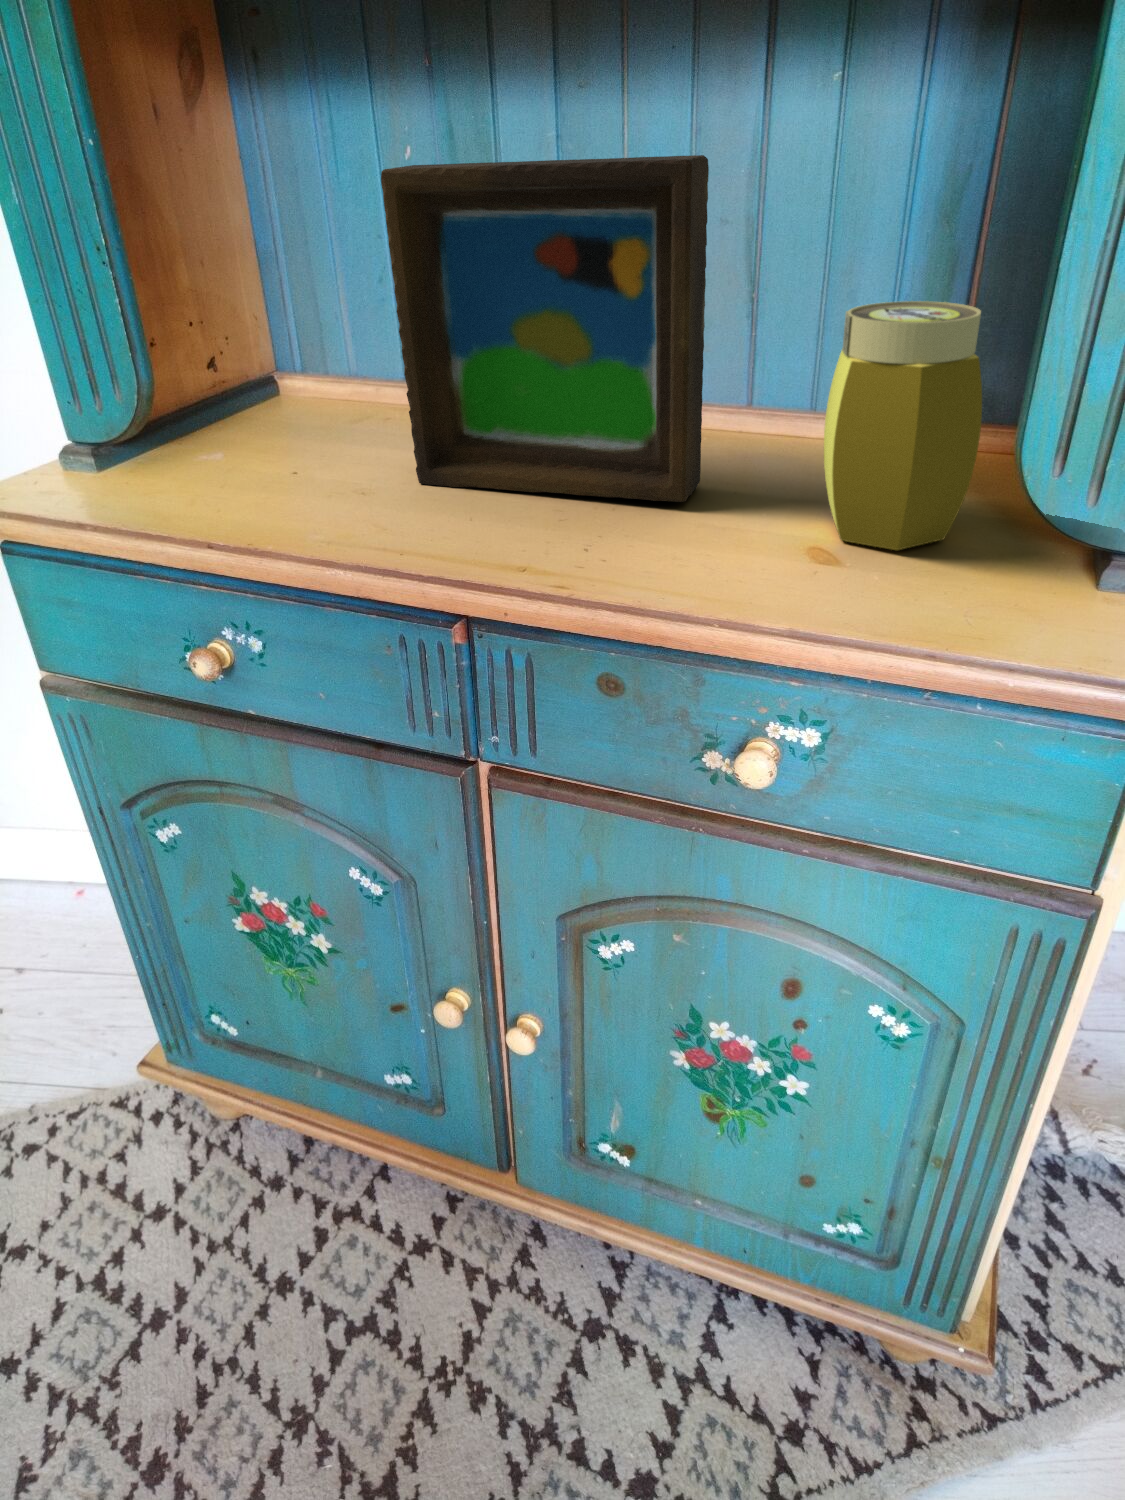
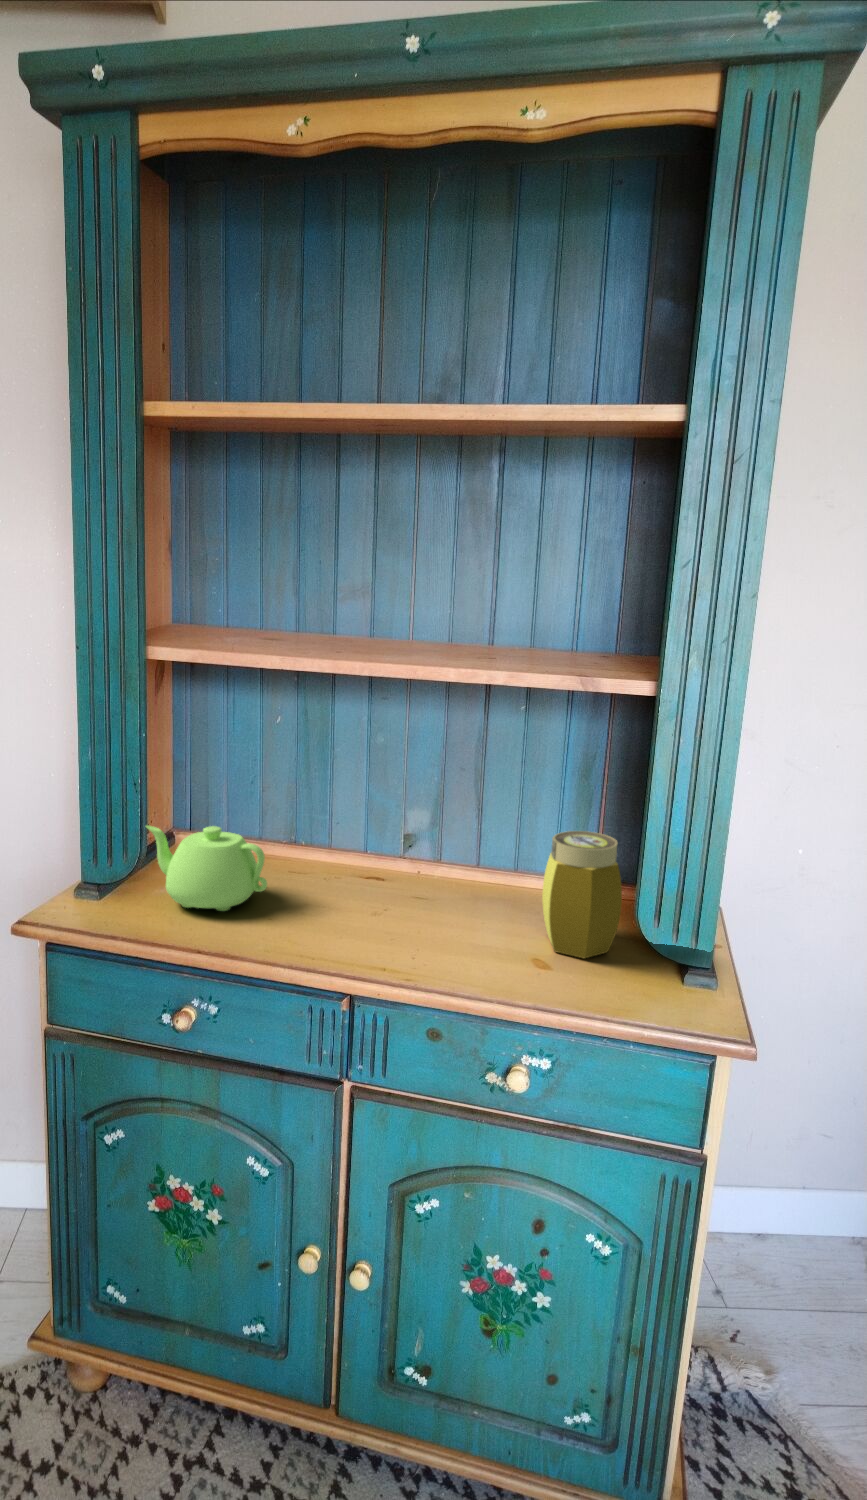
picture frame: present [381,155,709,502] -> none [310,744,481,926]
teapot: none [133,343,342,491] -> present [146,826,267,911]

